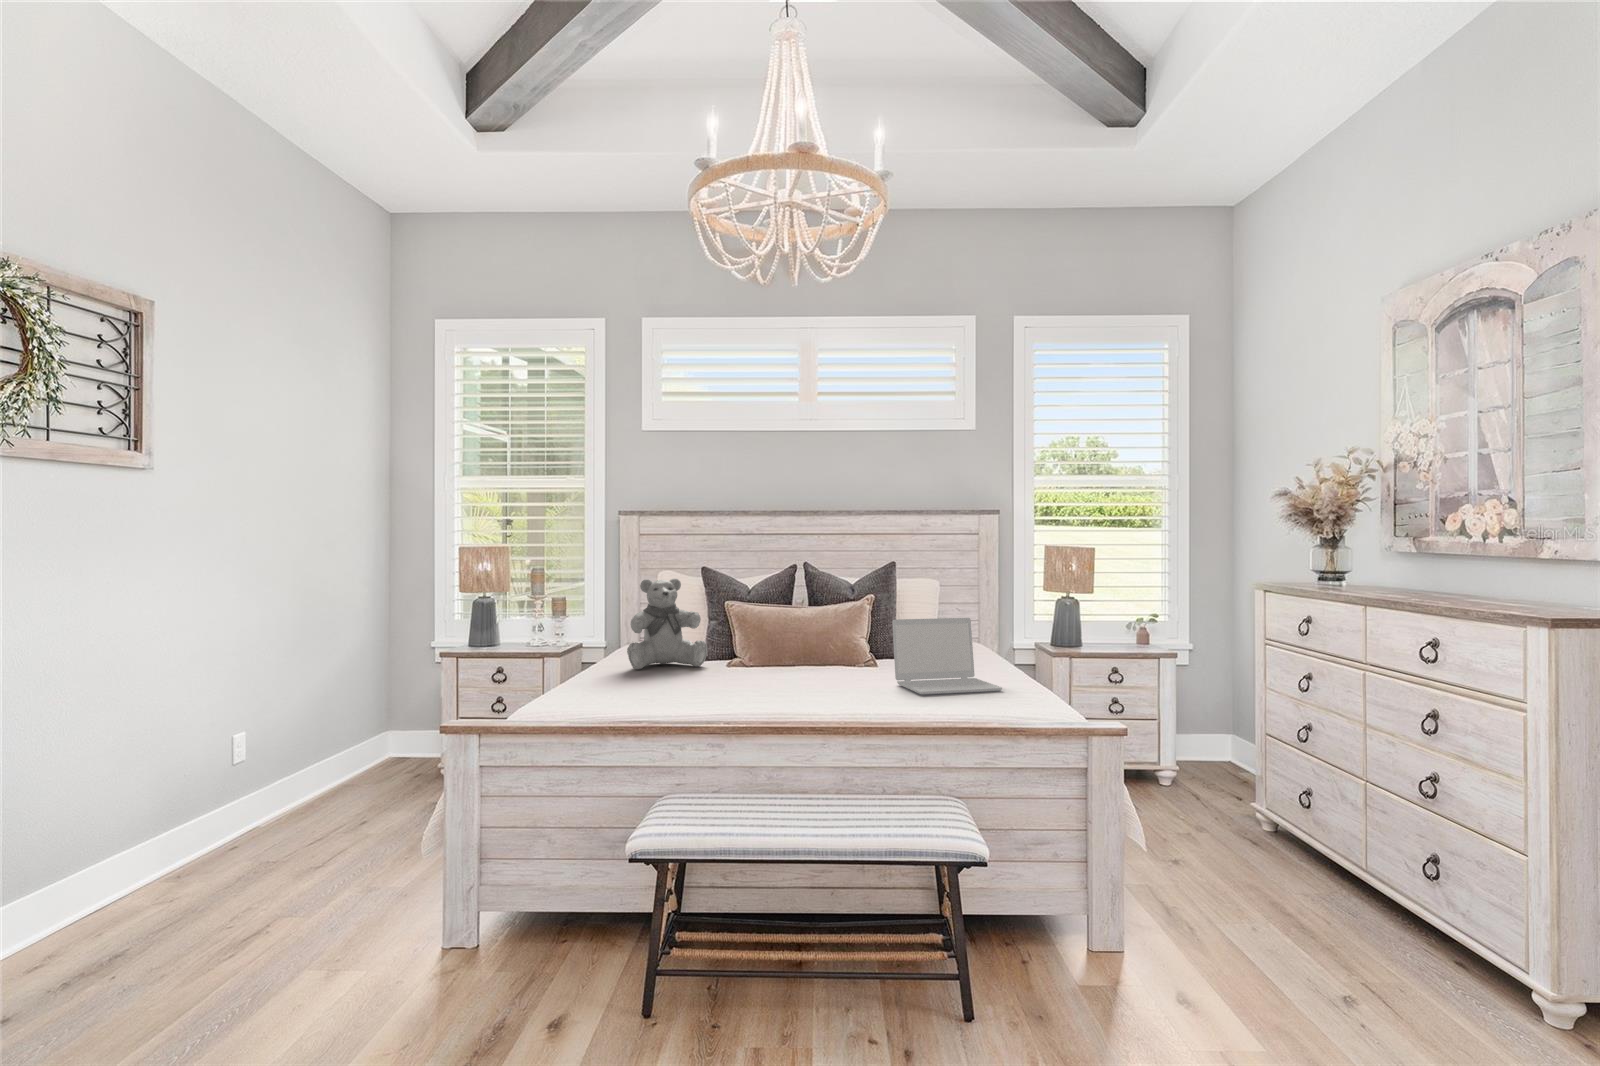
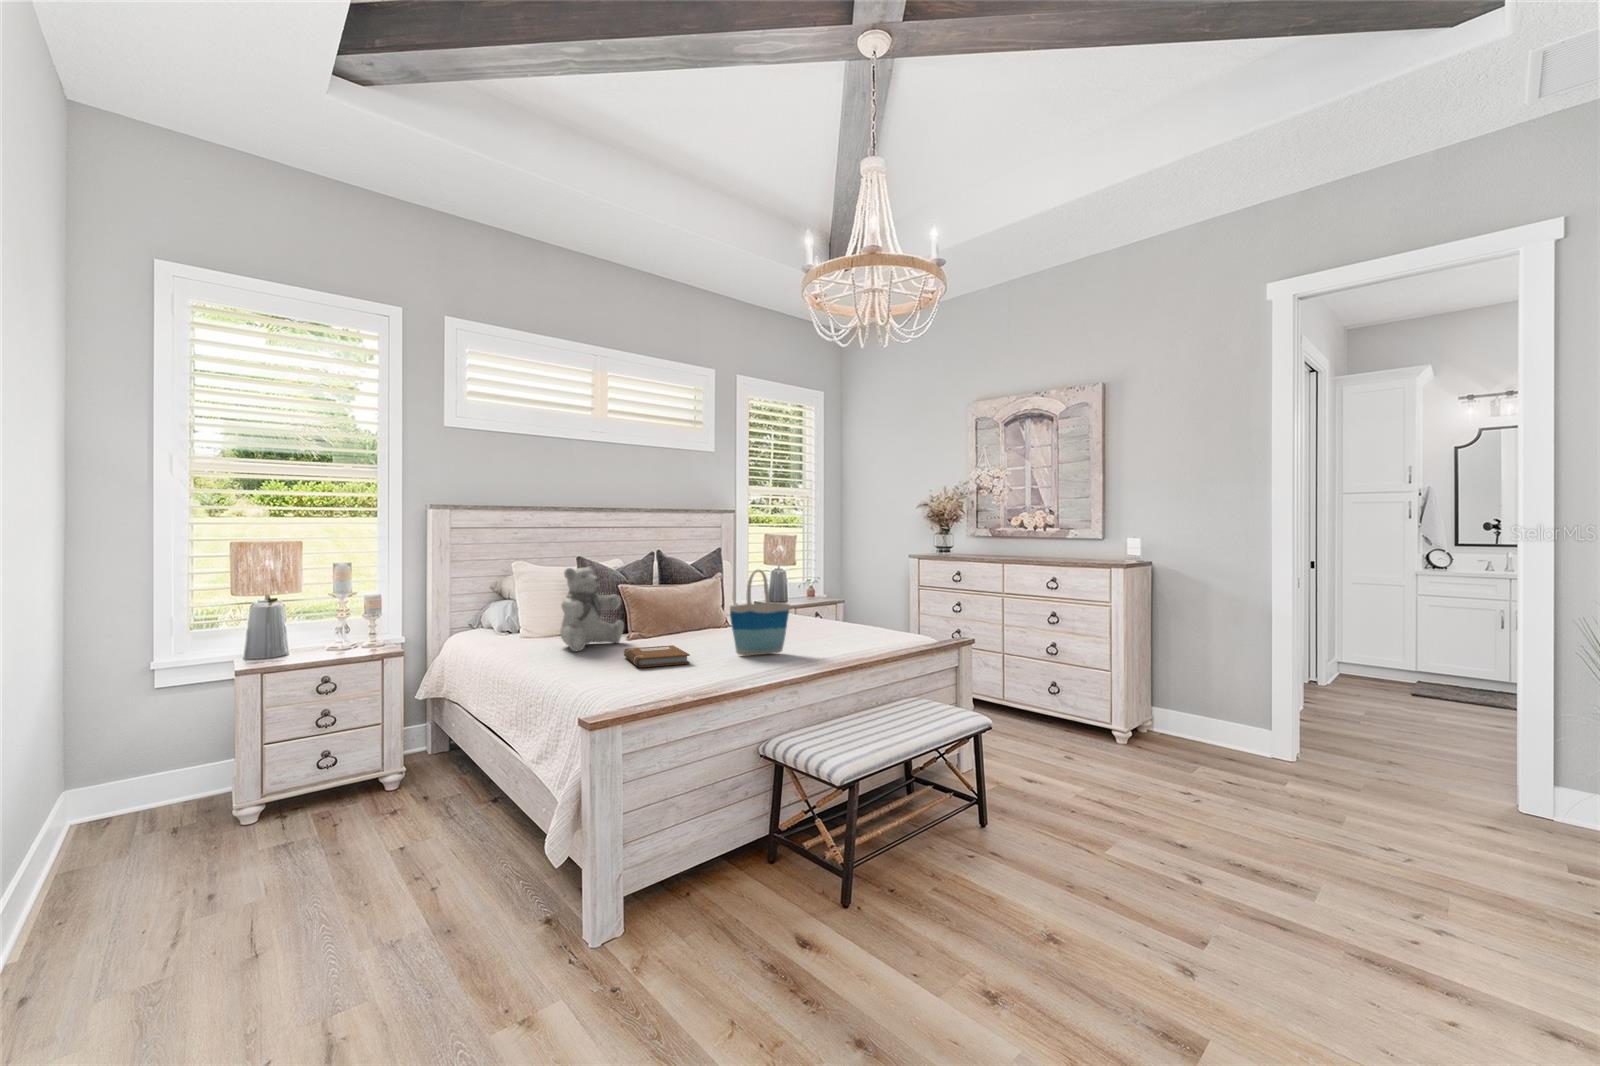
tote bag: none [731,590,801,699] -> present [730,570,790,655]
laptop: present [892,618,1002,694] -> none [793,585,867,638]
notebook: none [615,671,699,695] -> present [624,645,690,667]

